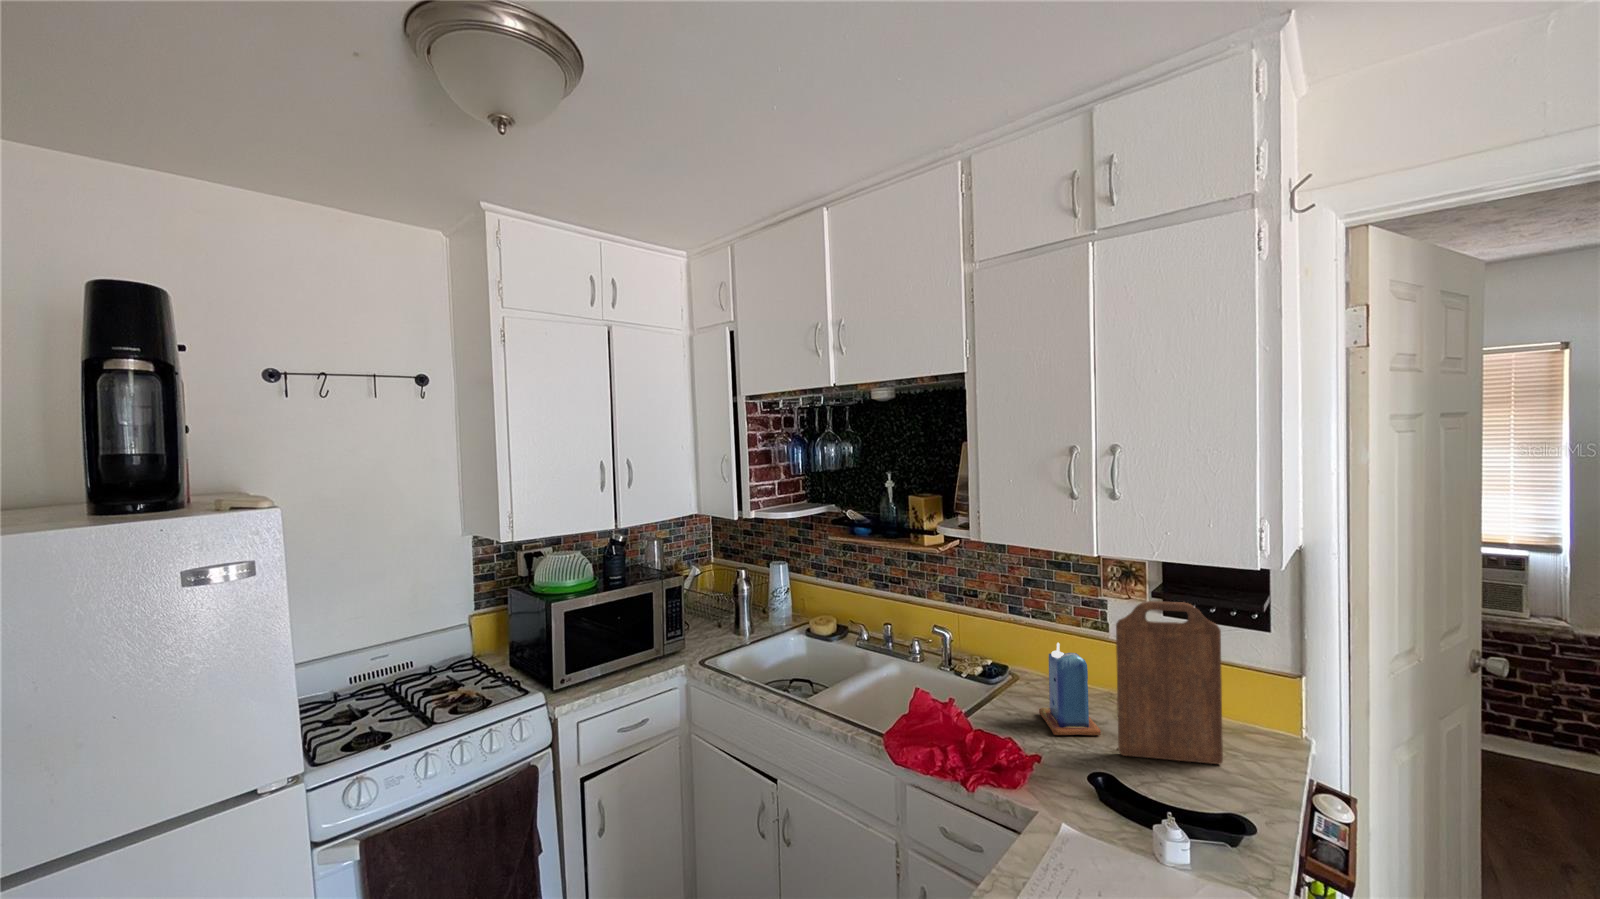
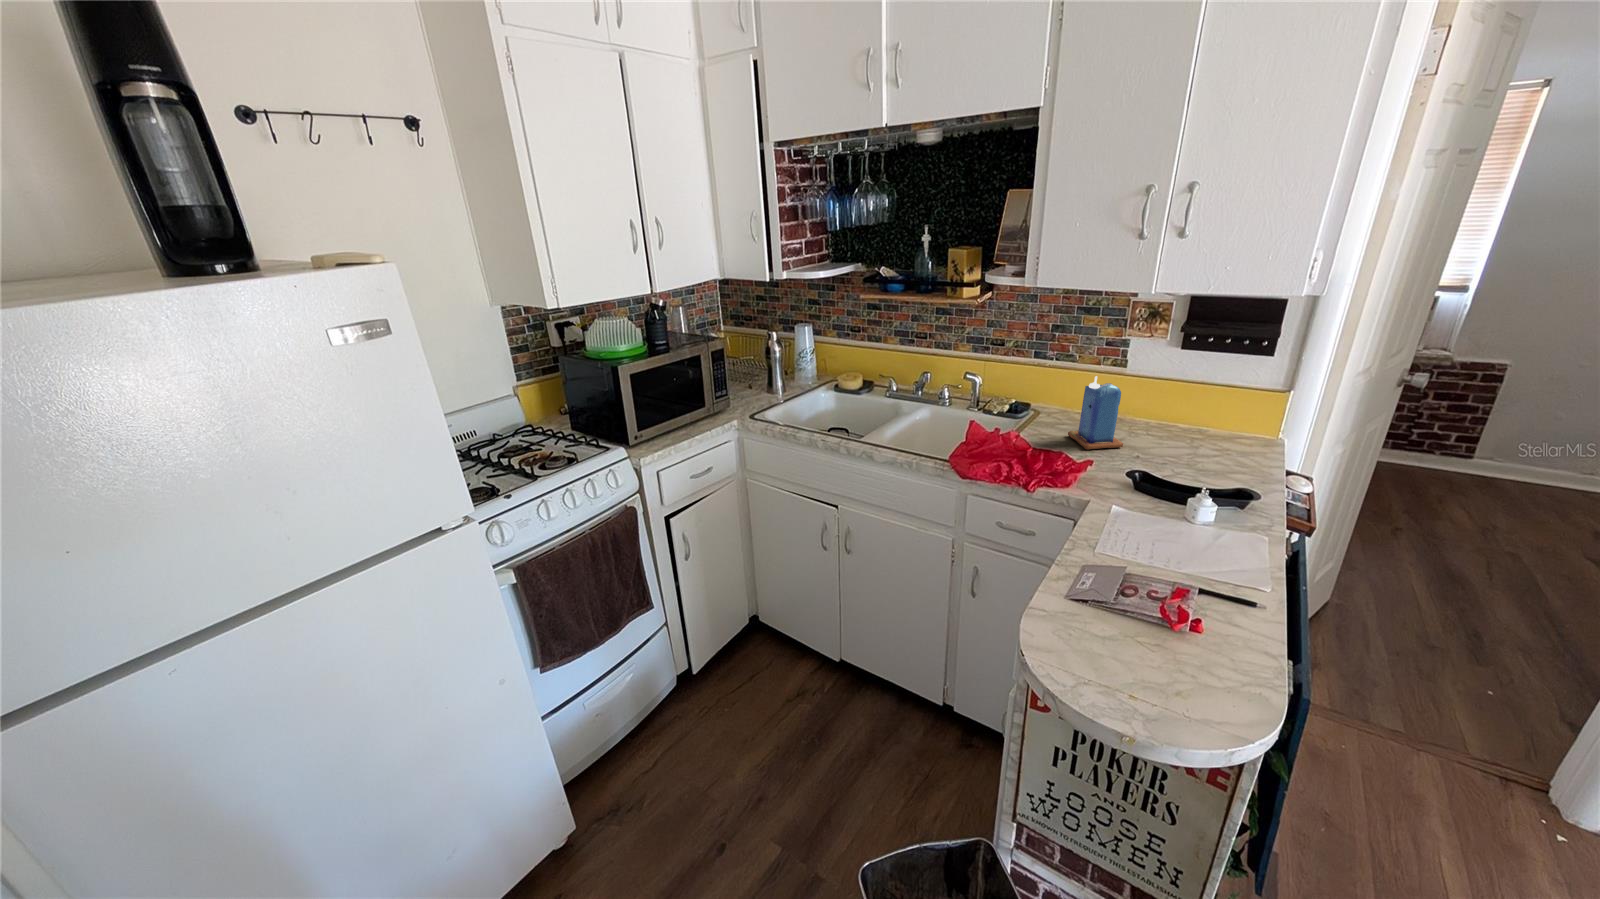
cutting board: present [1116,601,1223,764] -> none [1141,333,1249,460]

